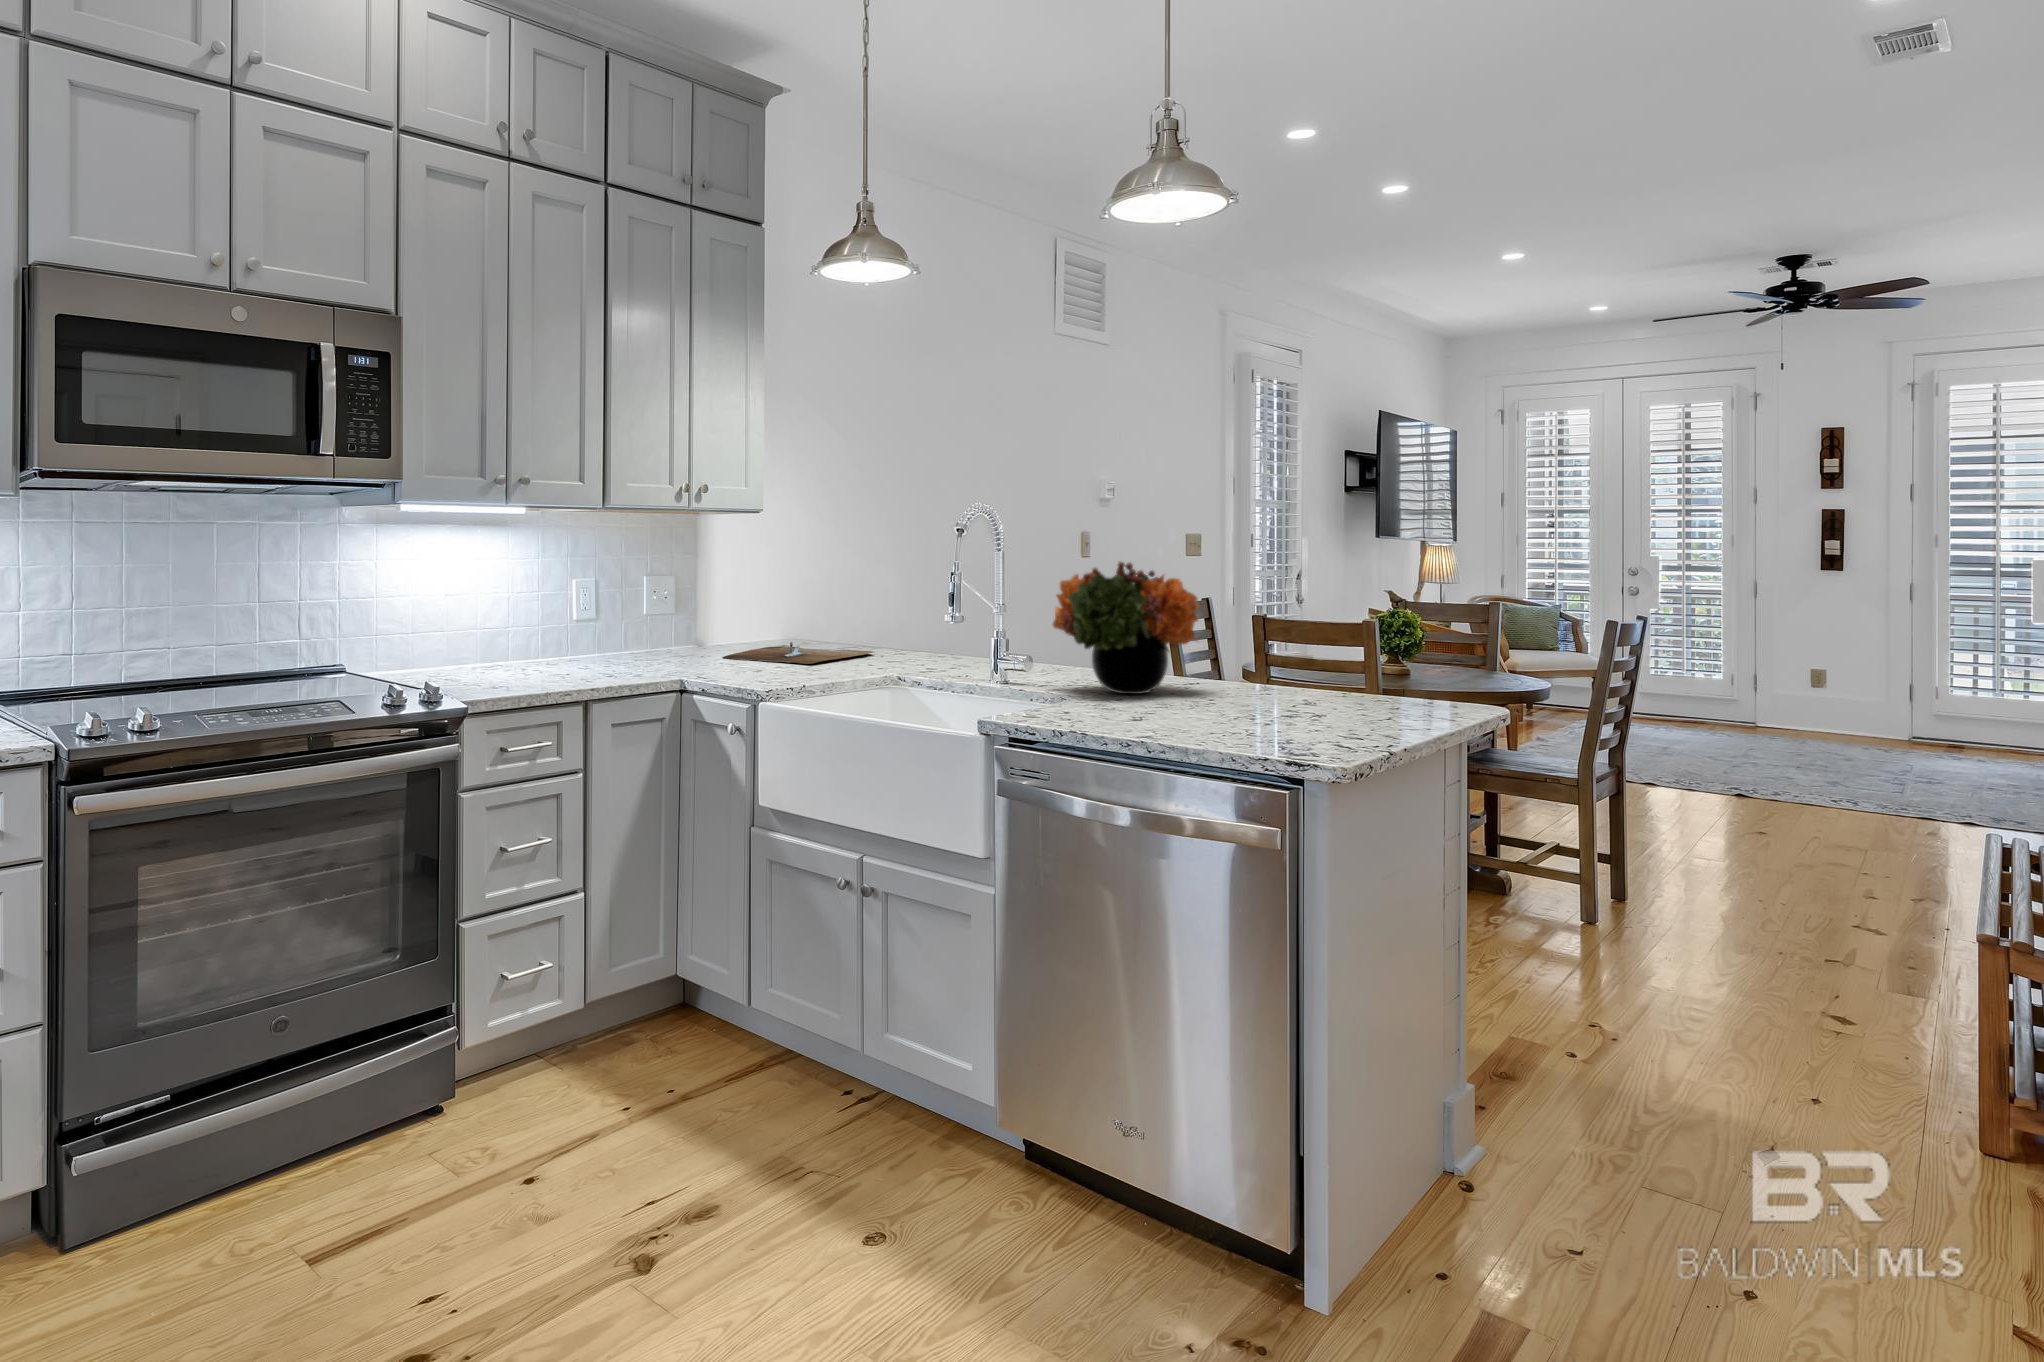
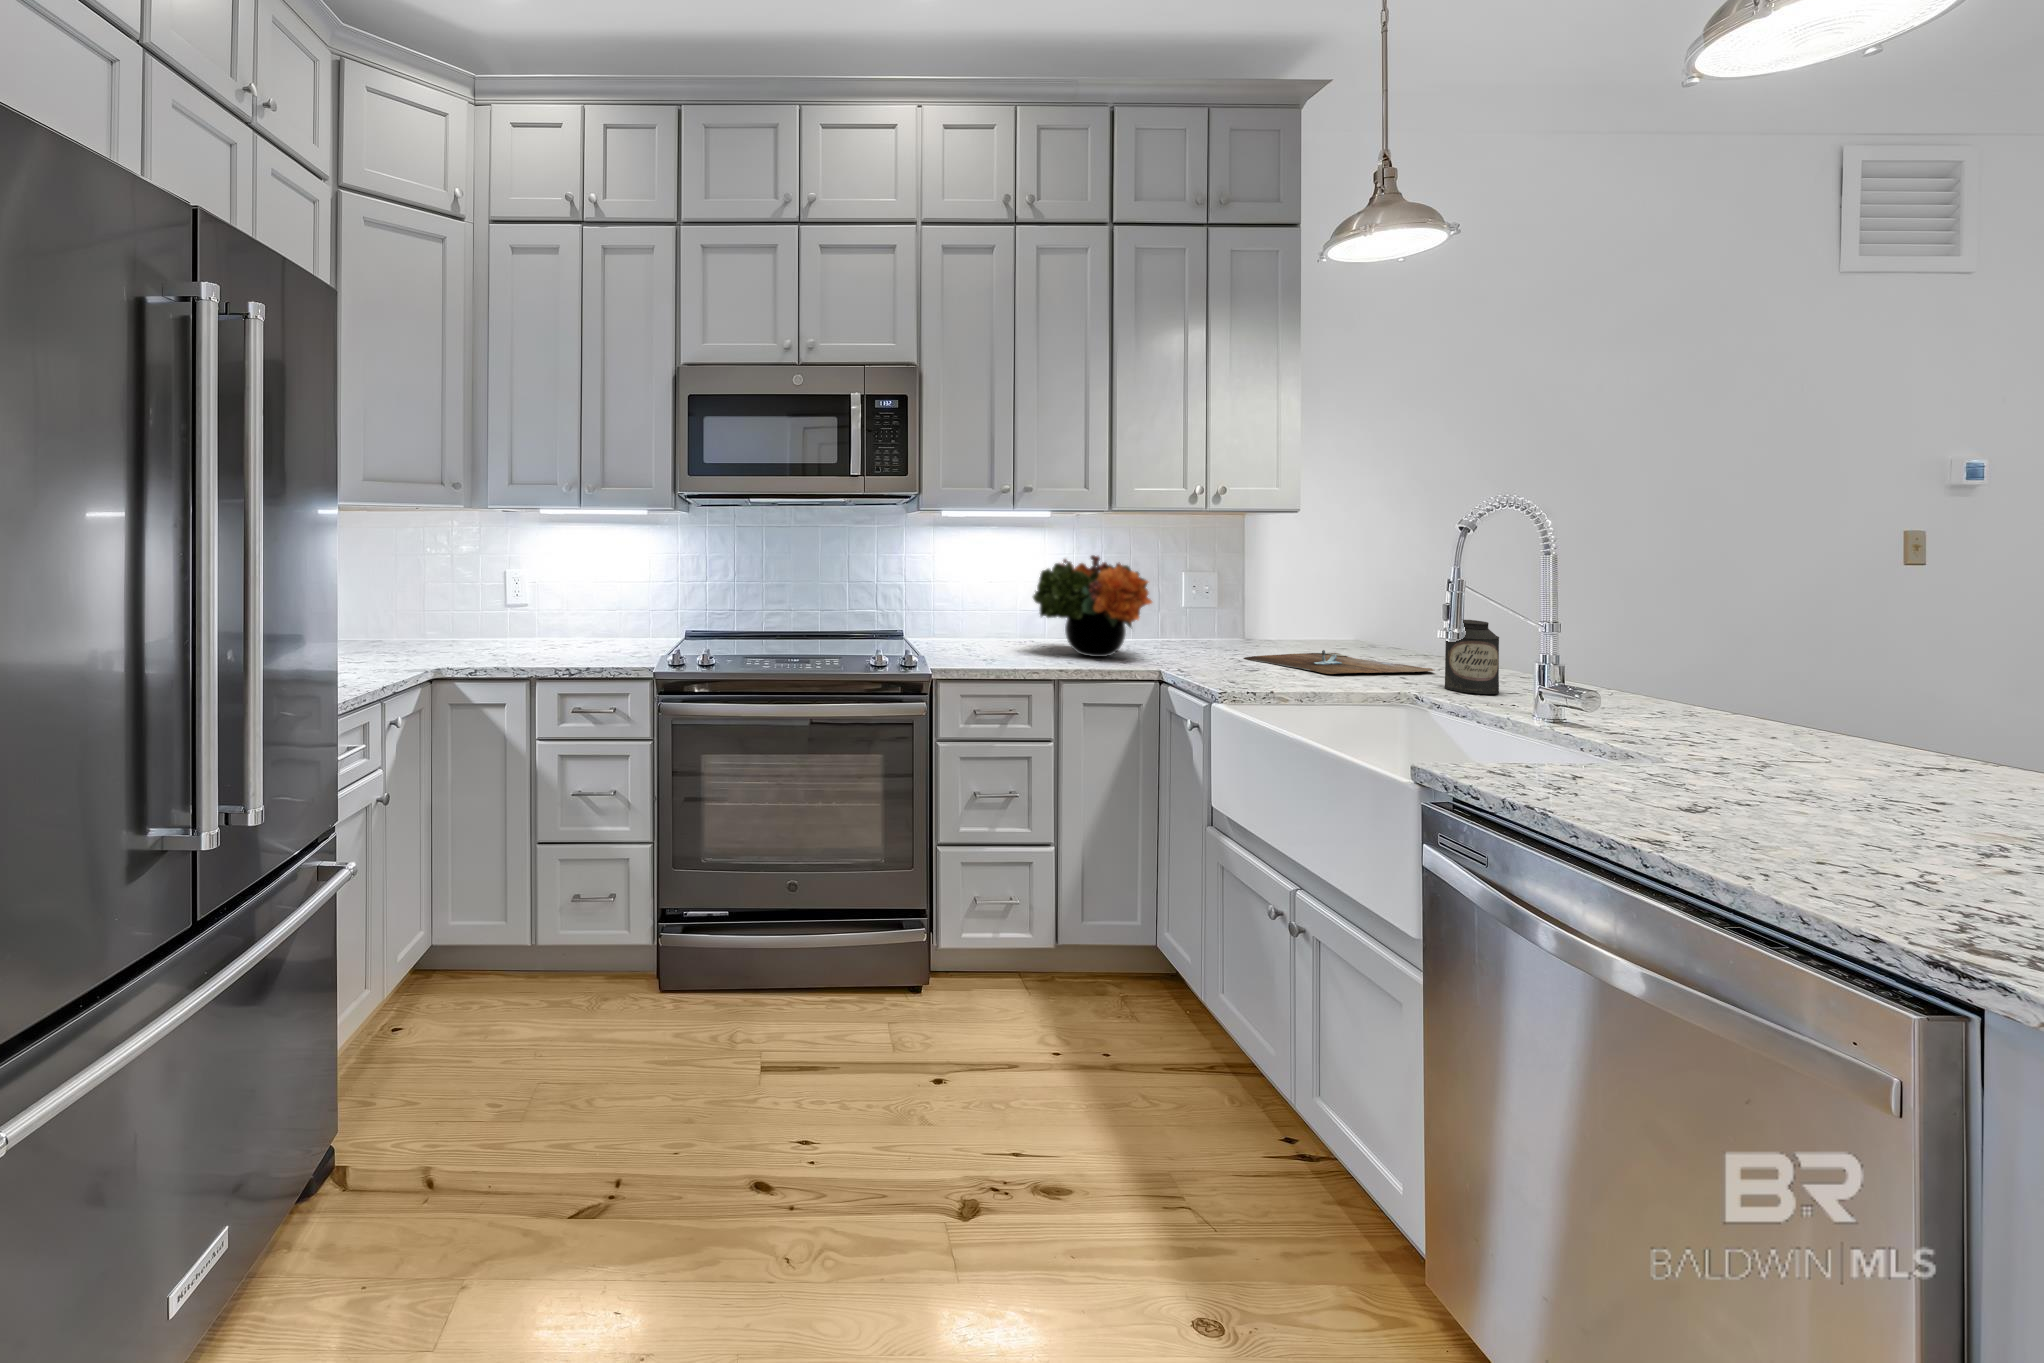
flower arrangement: present [1053,562,1199,694] -> present [1033,555,1152,657]
canister: none [896,603,934,667] -> present [1445,620,1499,694]

